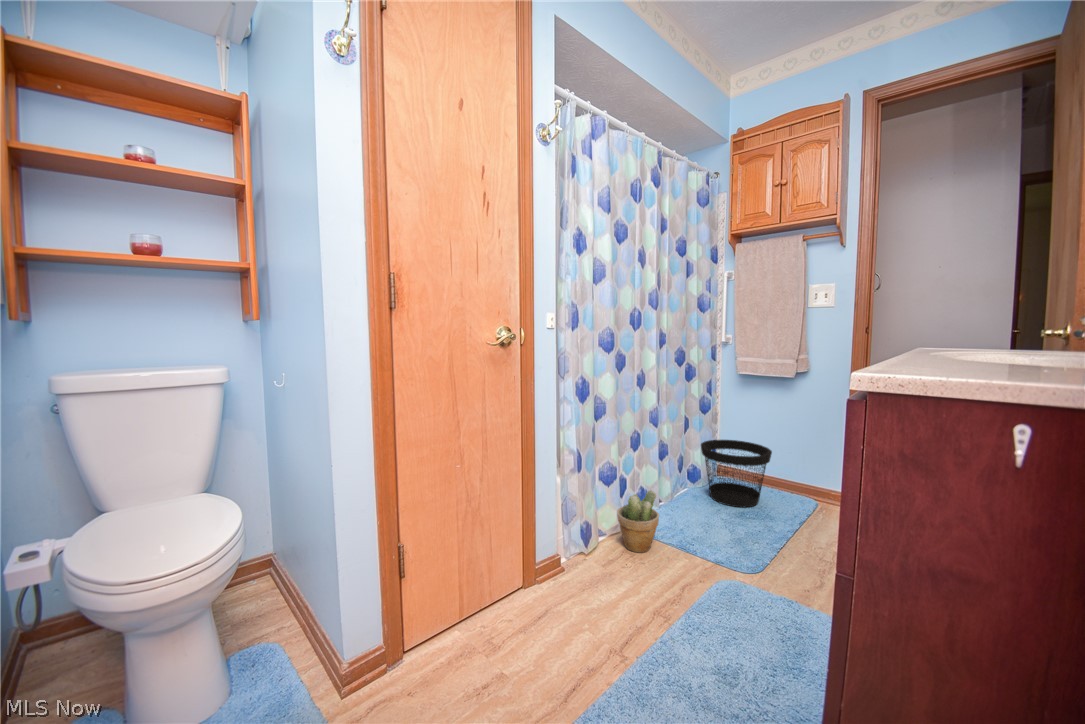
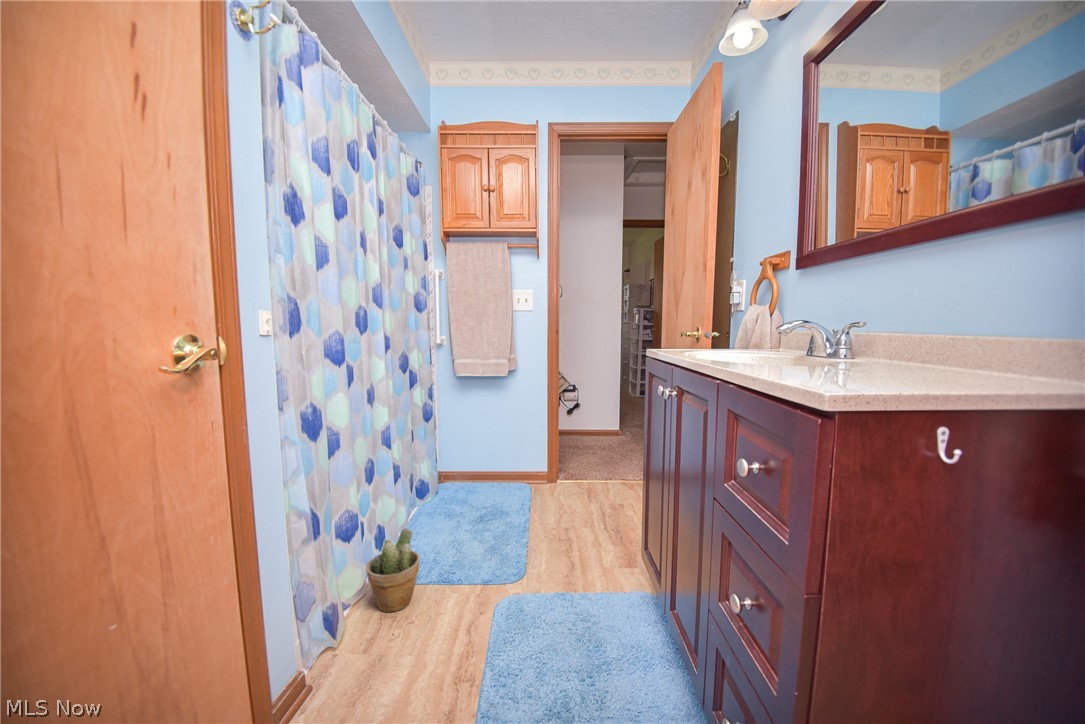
wastebasket: present [701,440,772,507] -> none [430,445,498,515]

